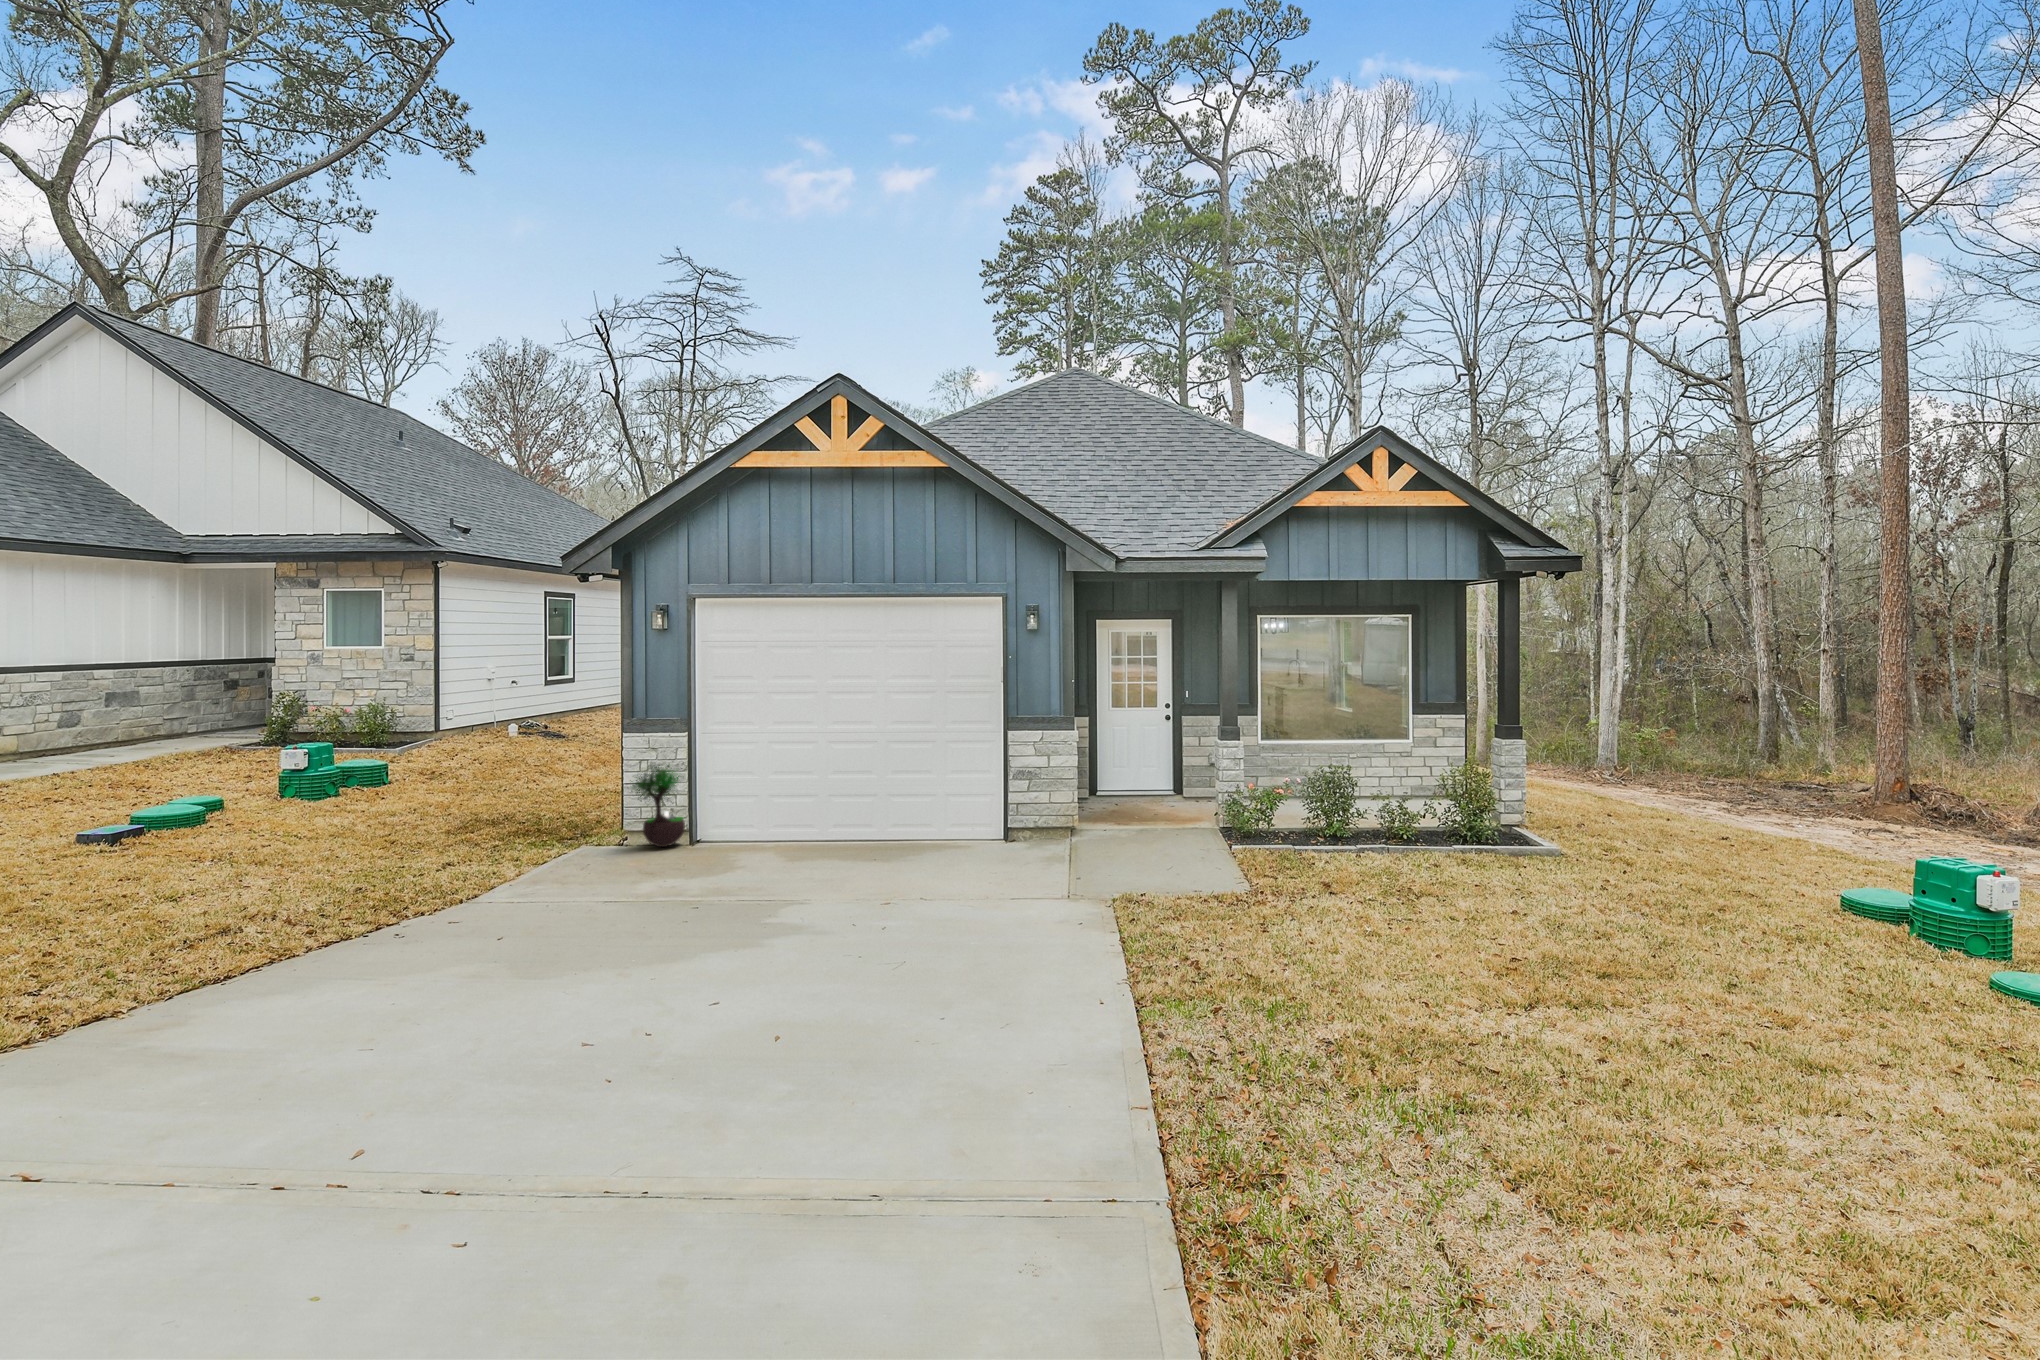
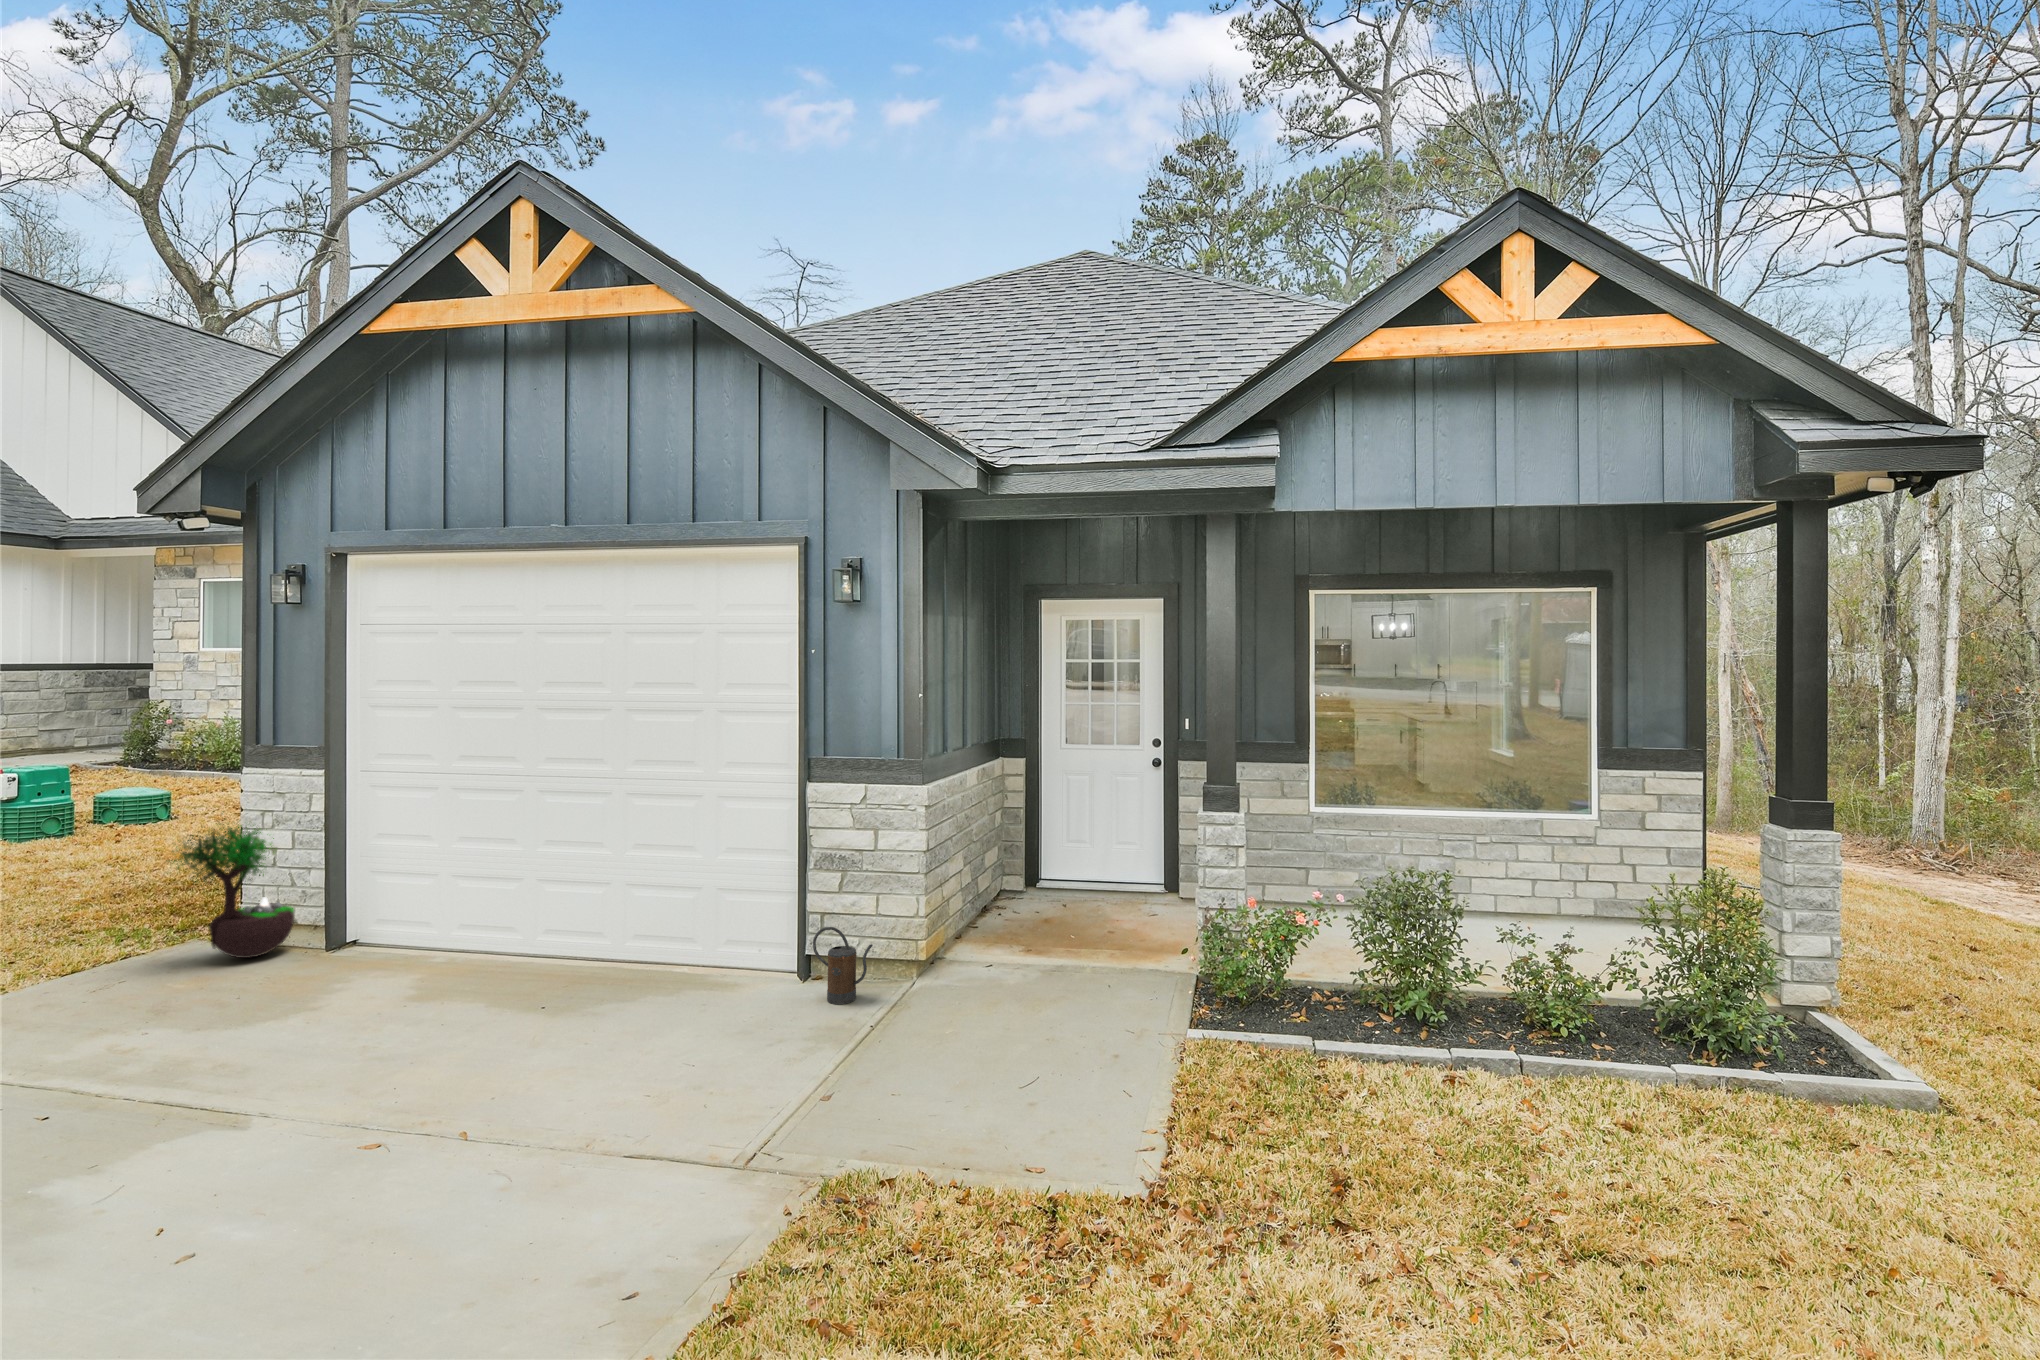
watering can: none [1024,808,1060,849] -> present [813,927,873,1004]

